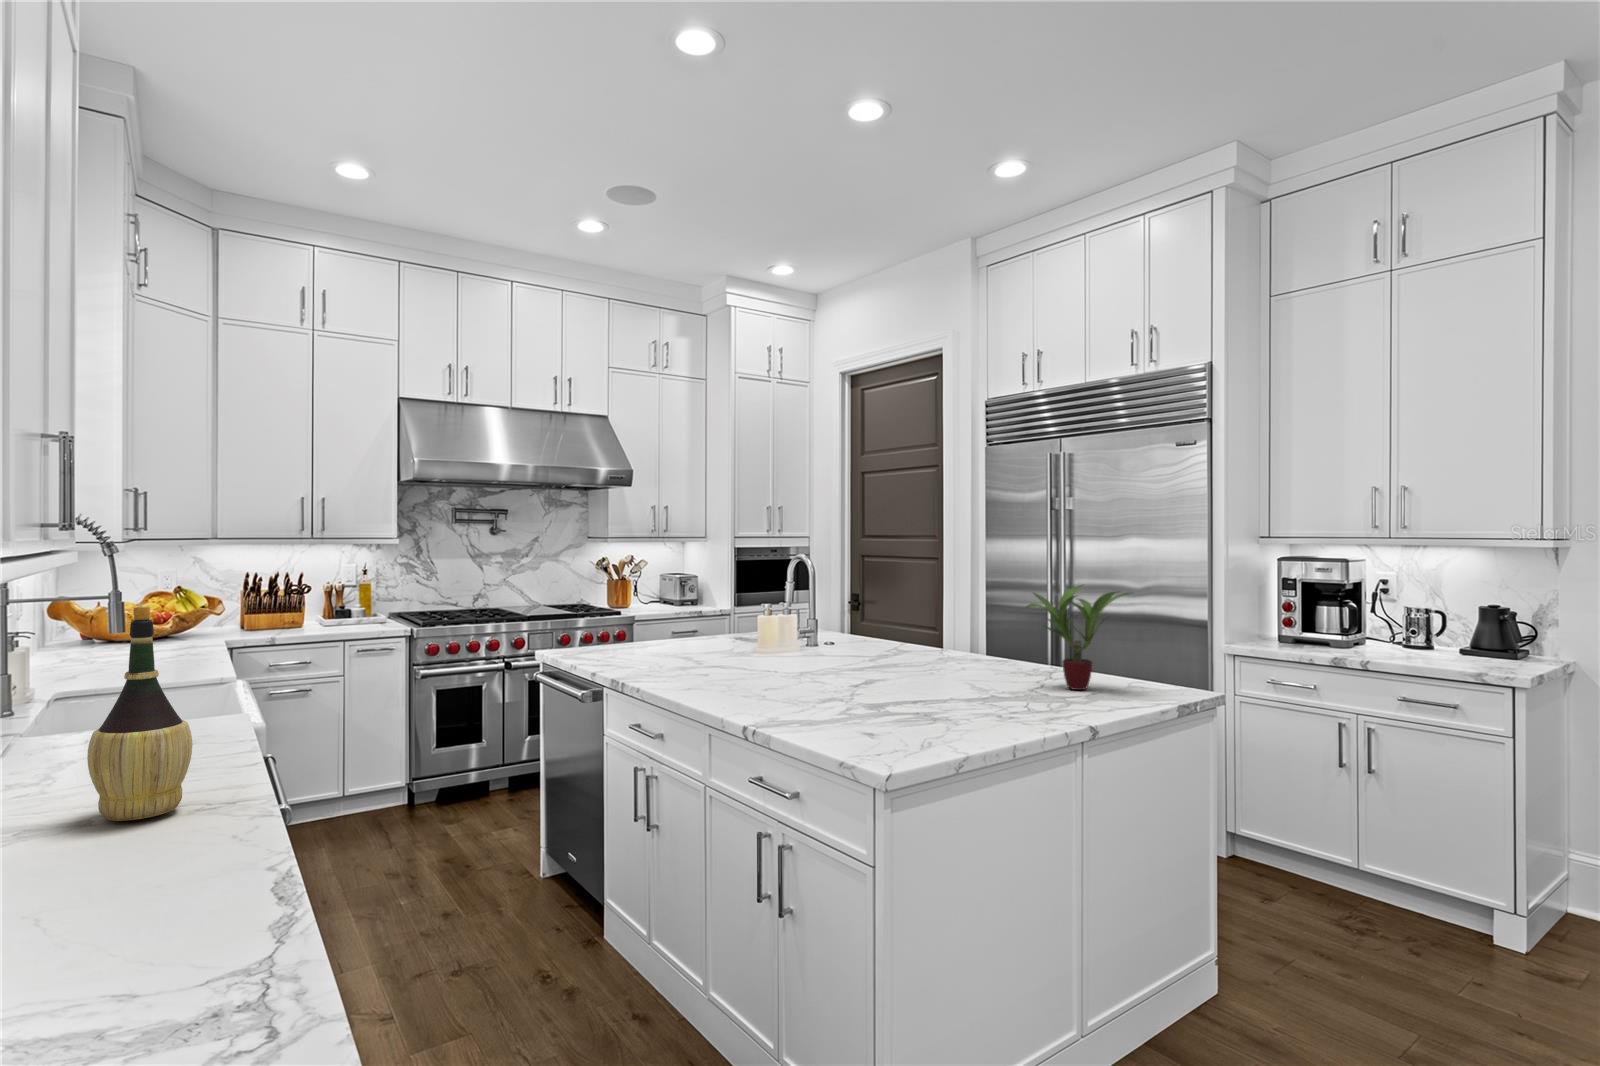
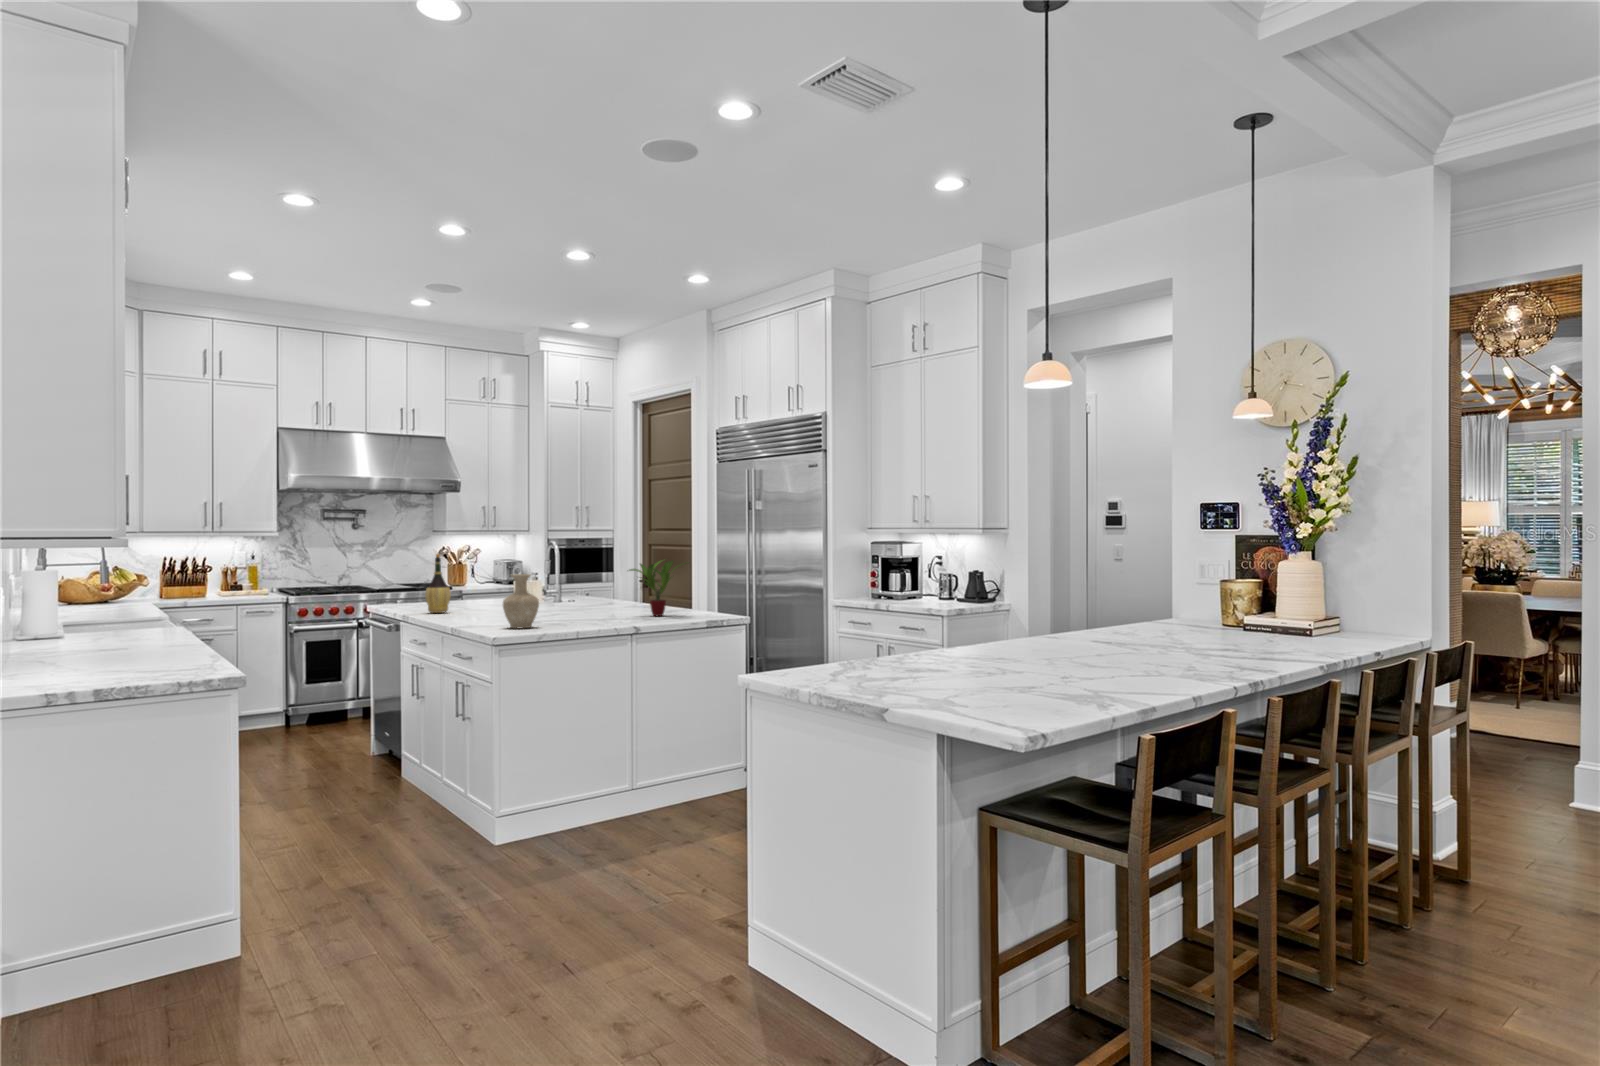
wine bottle: present [87,606,192,821] -> present [425,554,451,613]
vase: none [875,621,948,738] -> present [503,574,539,629]

